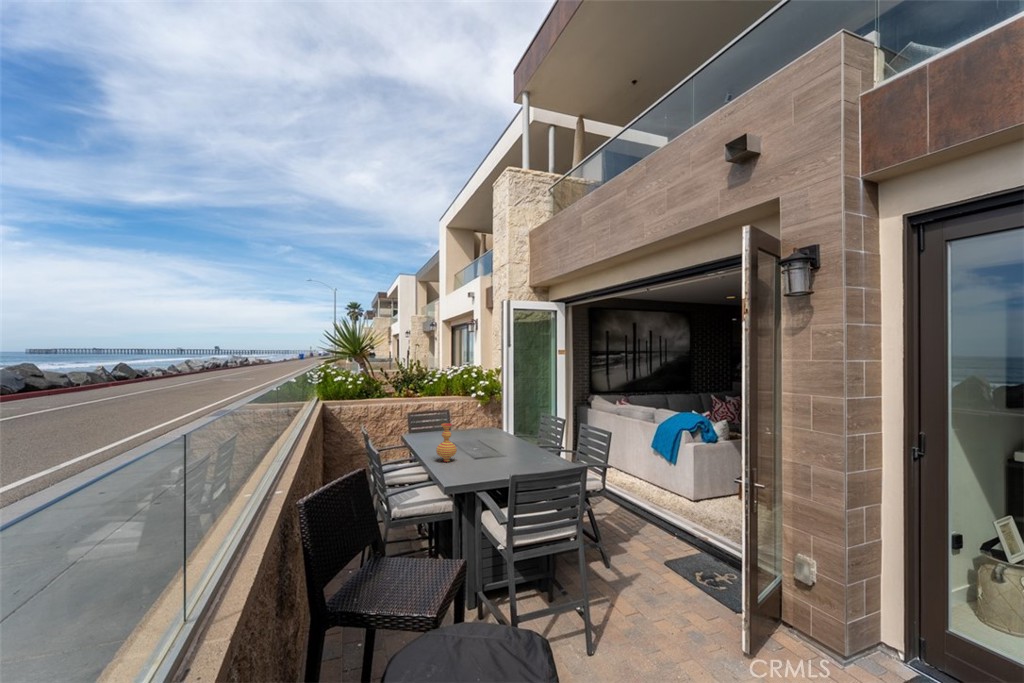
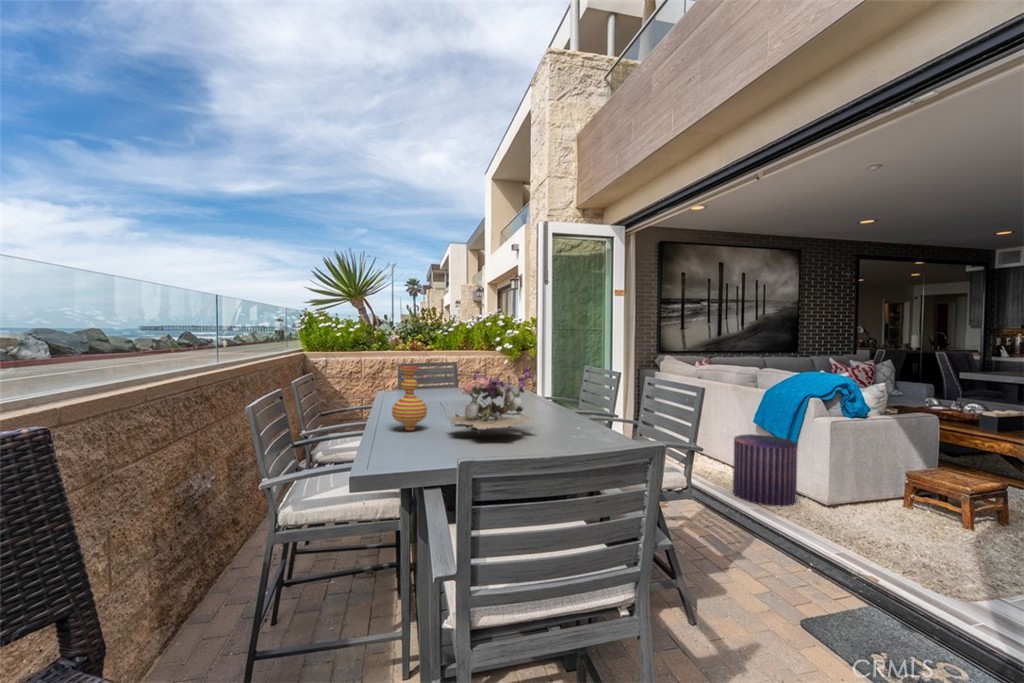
flower arrangement: none [471,423,521,463] -> present [449,366,535,434]
pouf: none [638,456,677,504] -> present [733,434,798,506]

